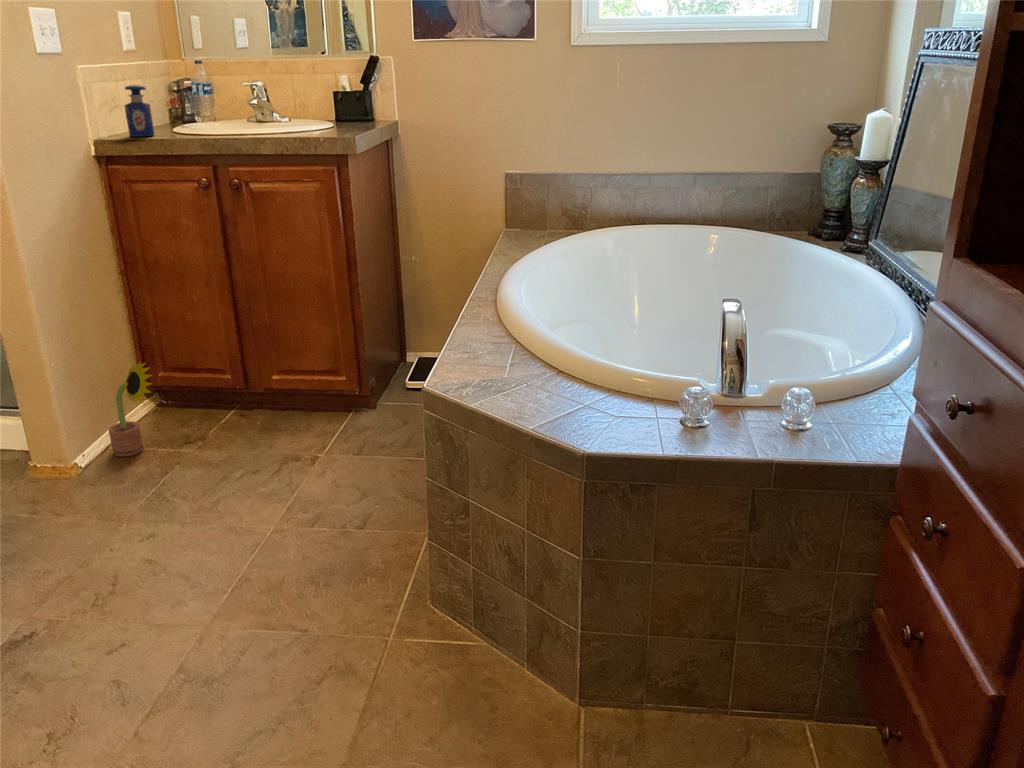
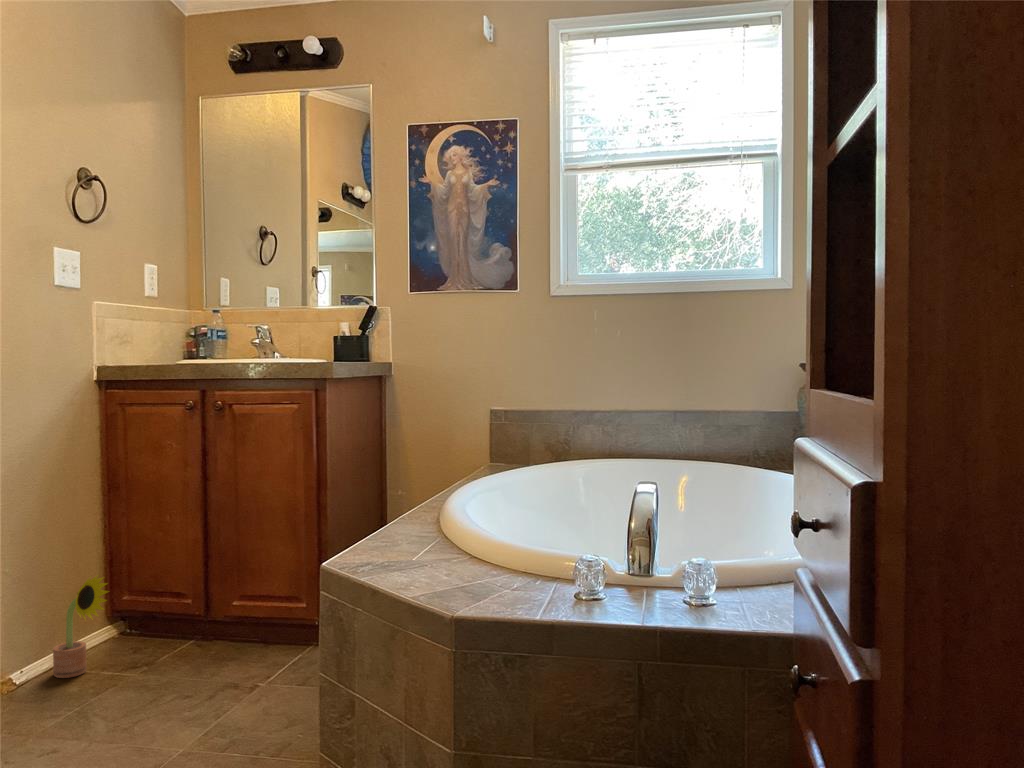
perfume bottle: present [124,85,154,137] -> none [132,321,158,365]

